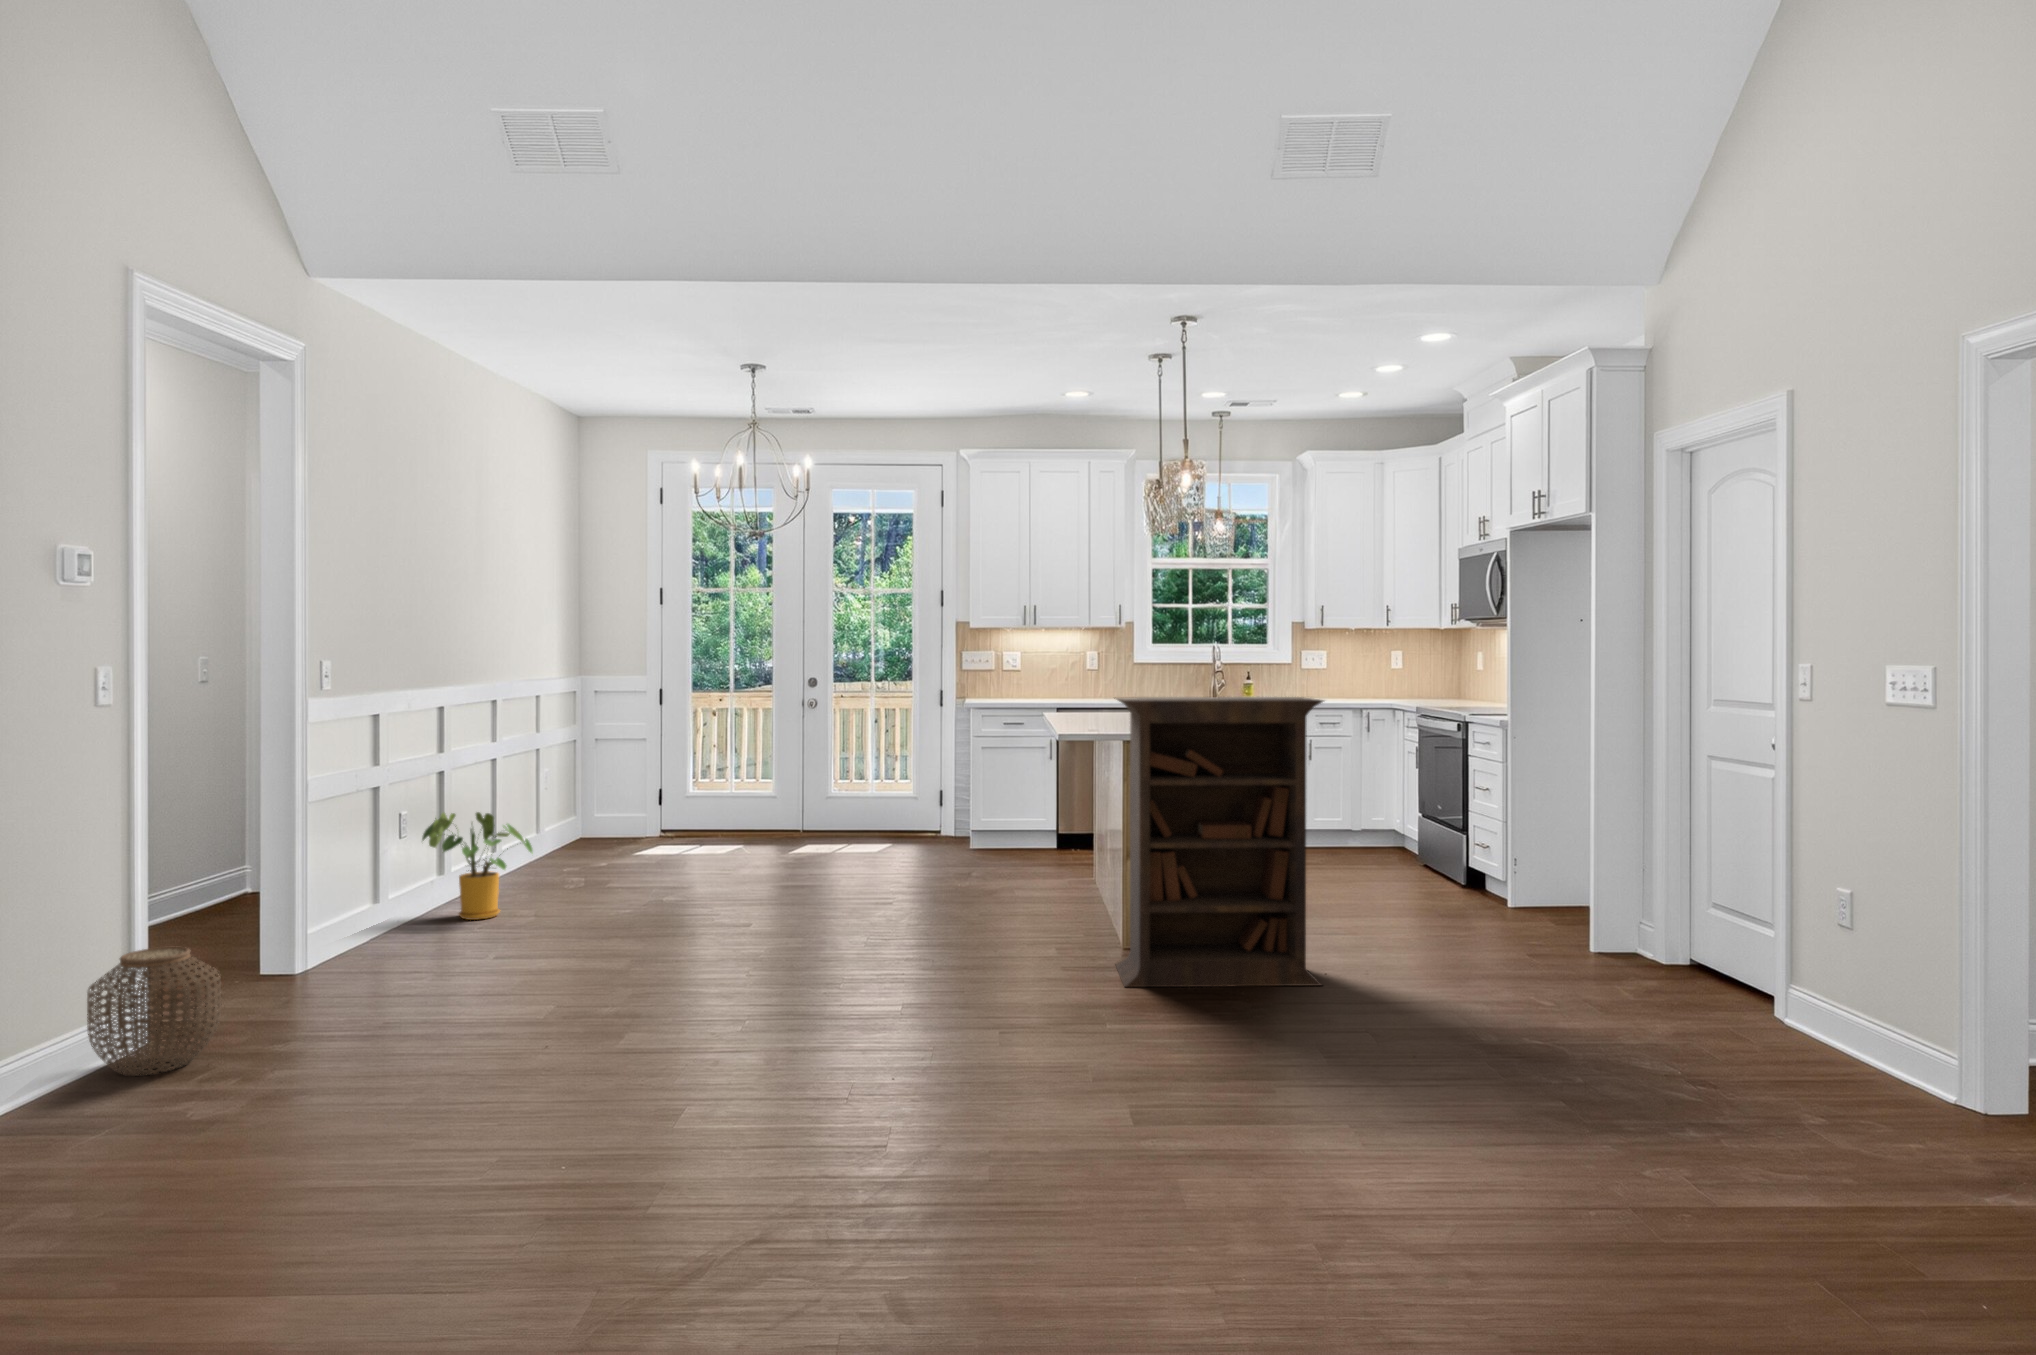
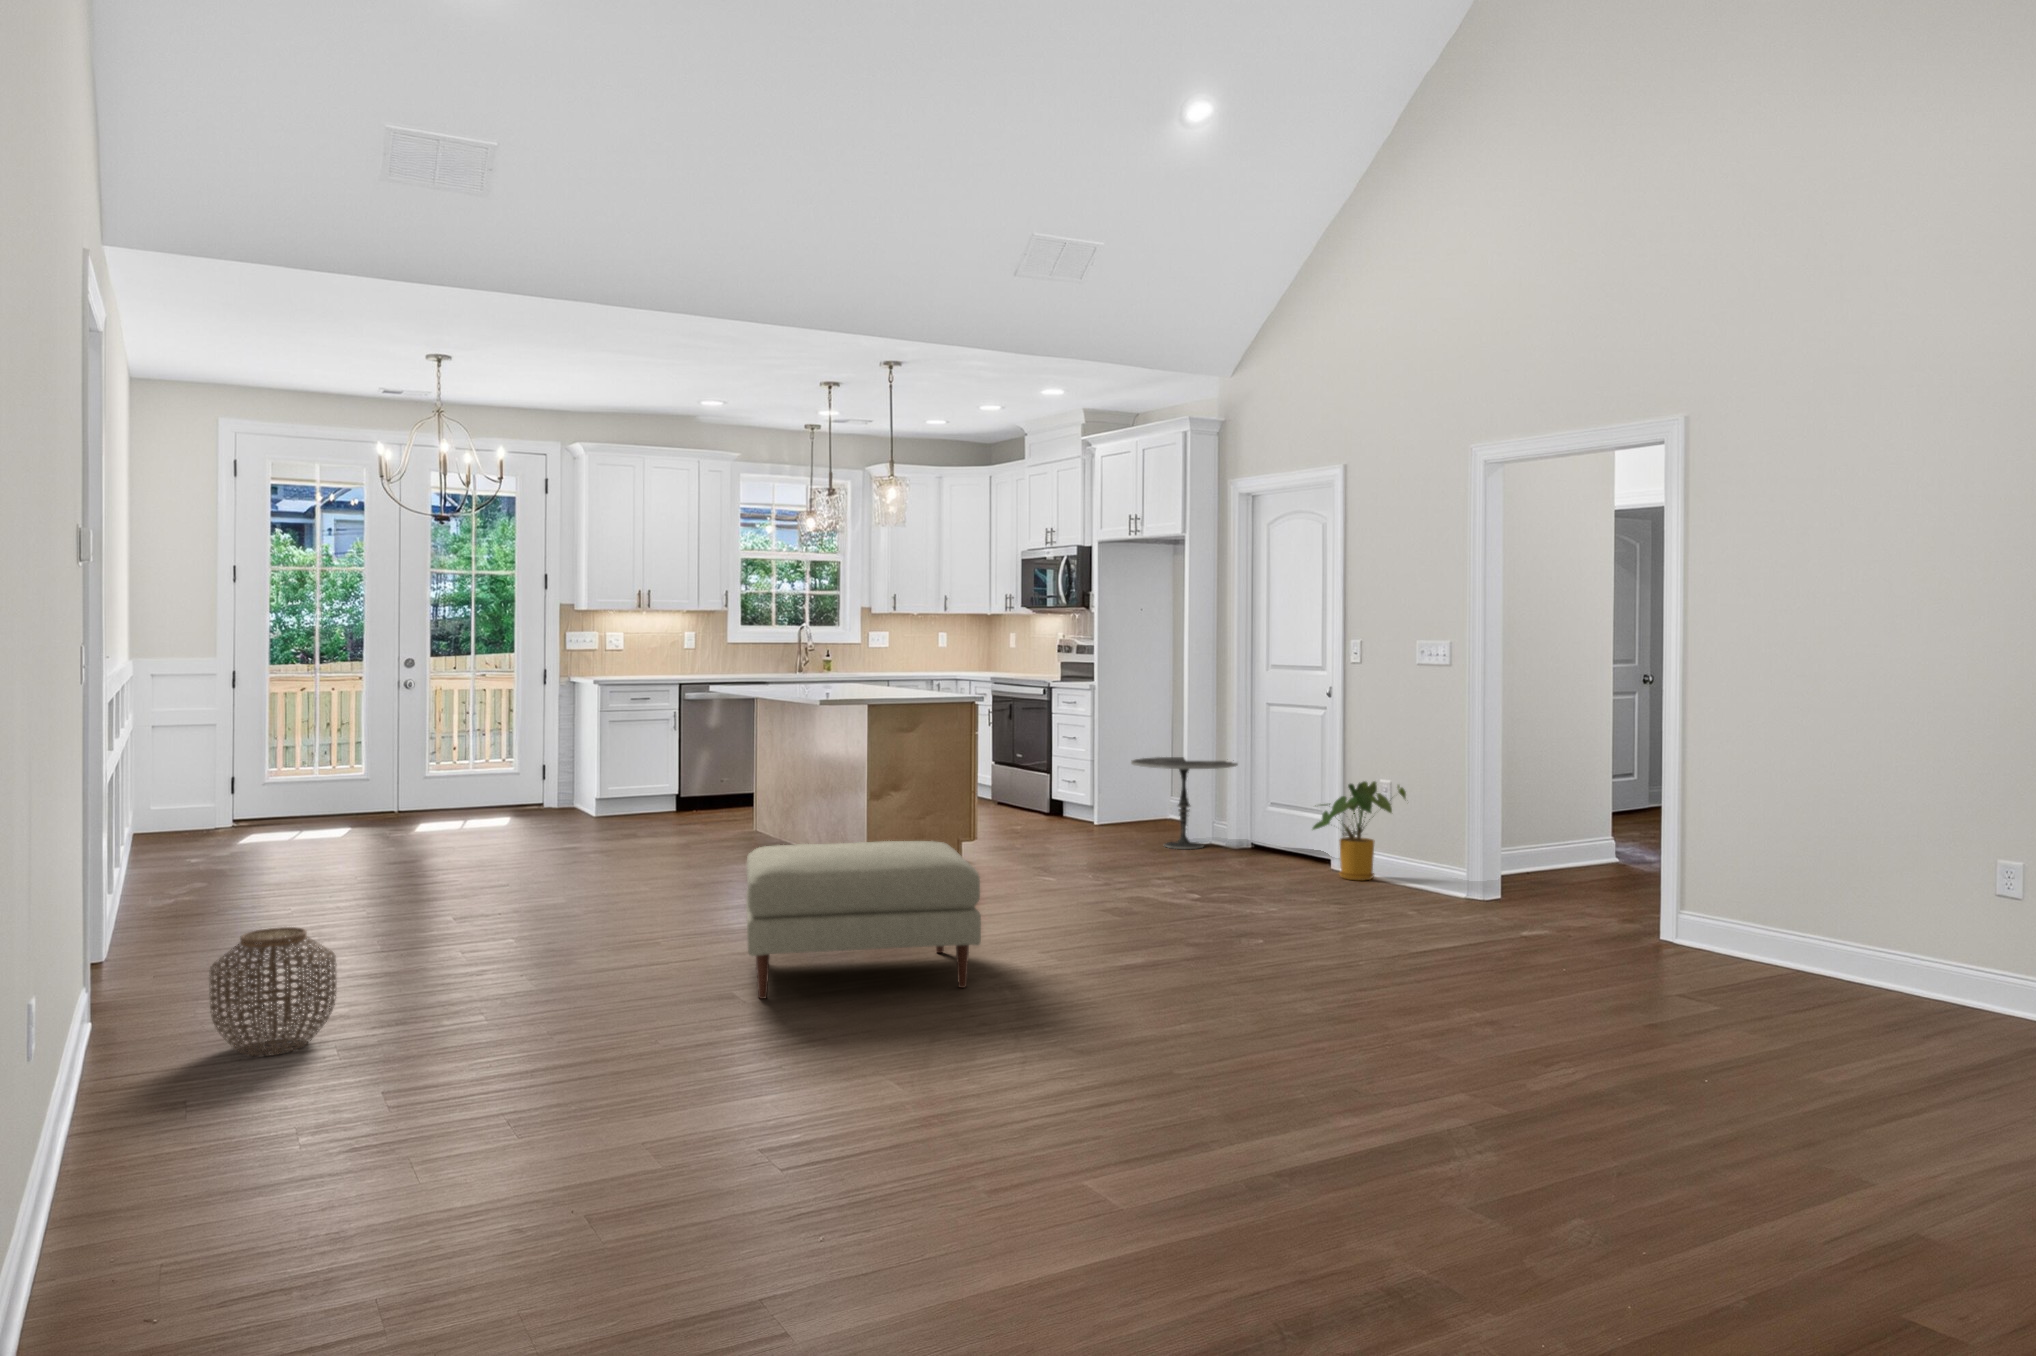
bookcase: present [1115,697,1324,987] -> none [921,669,1085,894]
house plant: present [422,812,532,920] -> present [1313,781,1406,880]
side table: none [1488,823,1655,961] -> present [1131,757,1238,849]
ottoman: none [565,910,933,1143] -> present [746,841,981,999]

